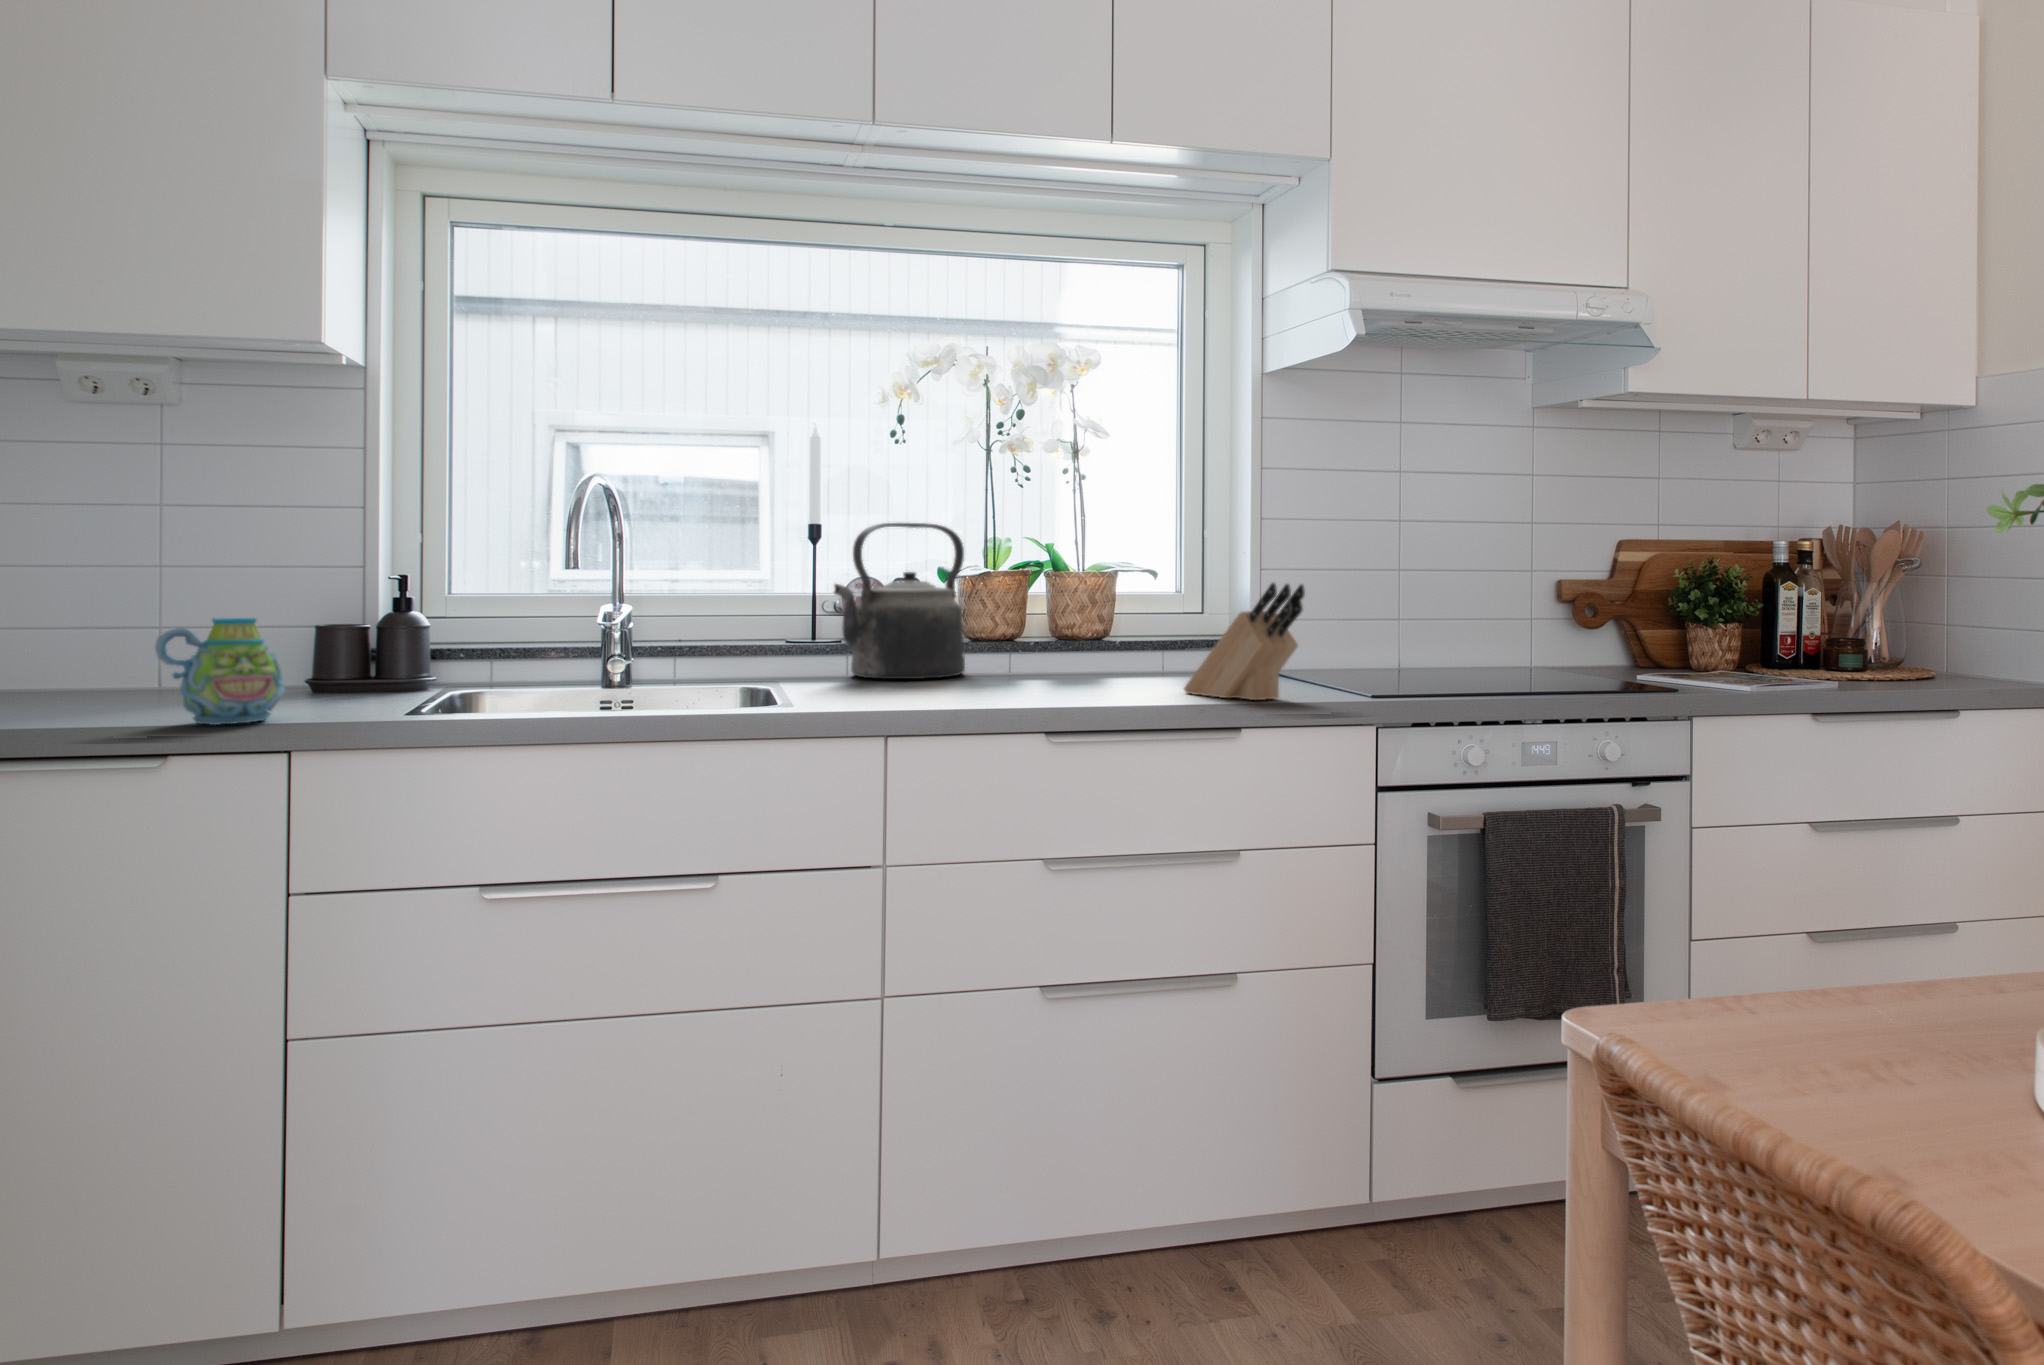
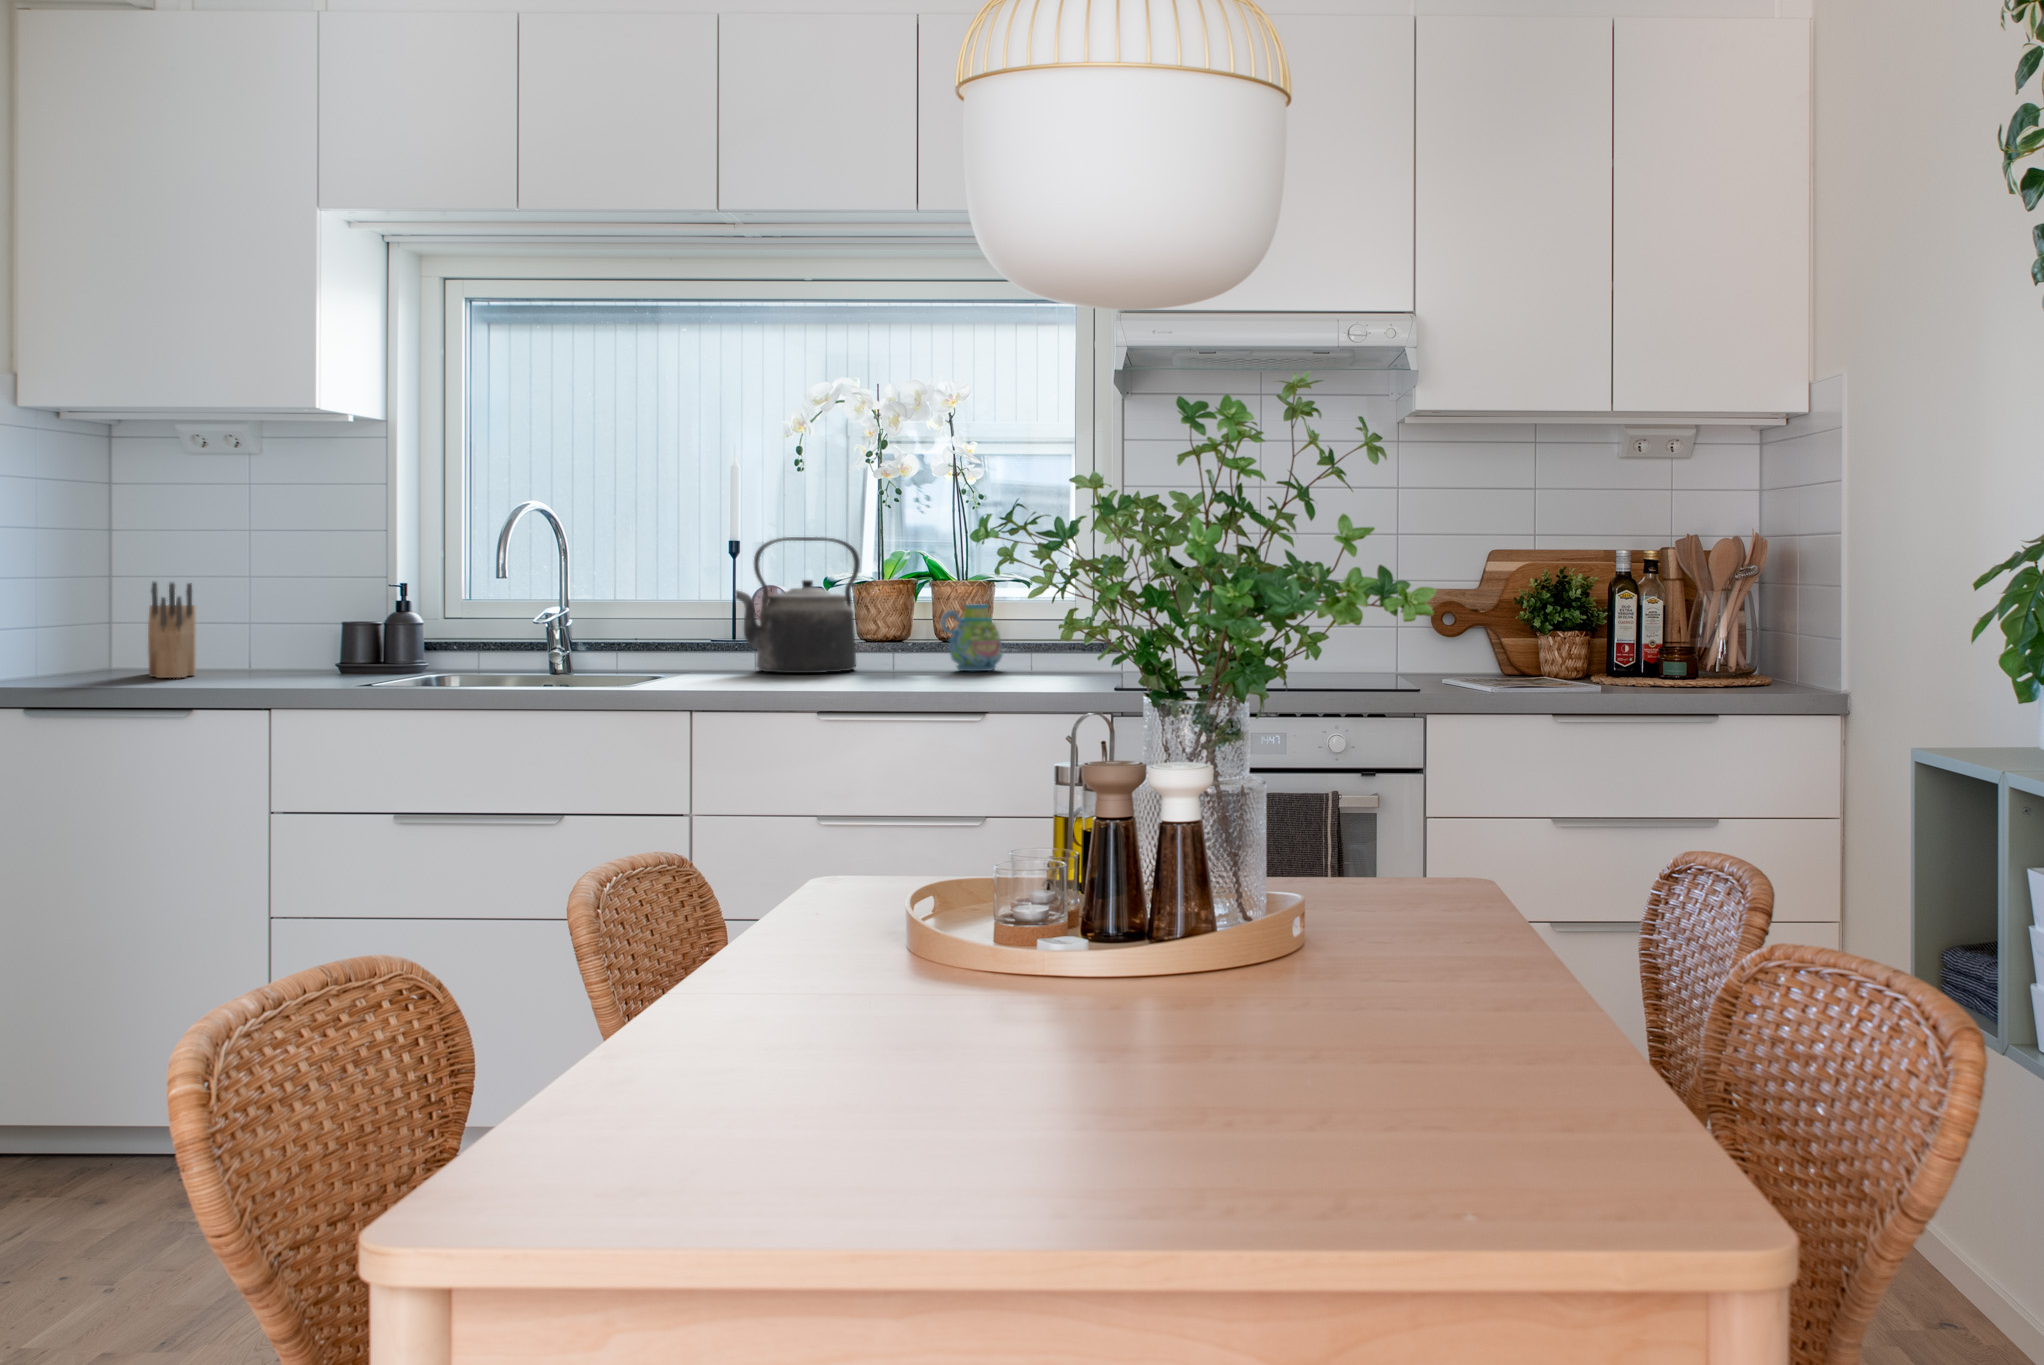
knife block: present [1184,583,1305,700] -> present [148,582,196,678]
mug: present [155,618,285,725] -> present [940,604,1002,671]

